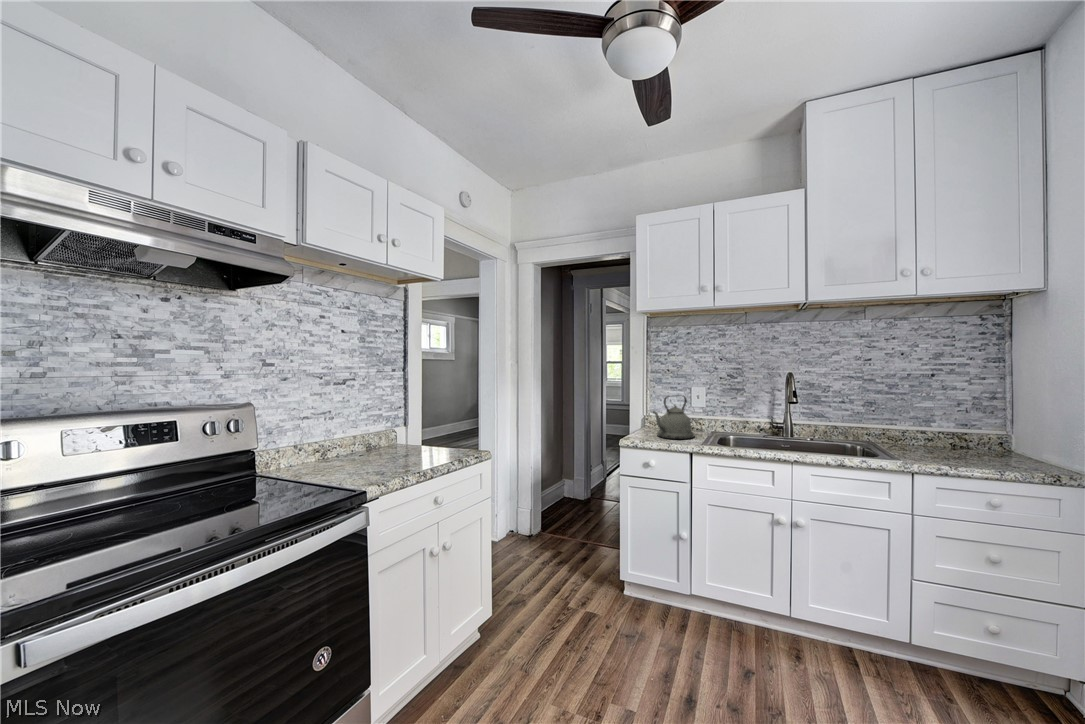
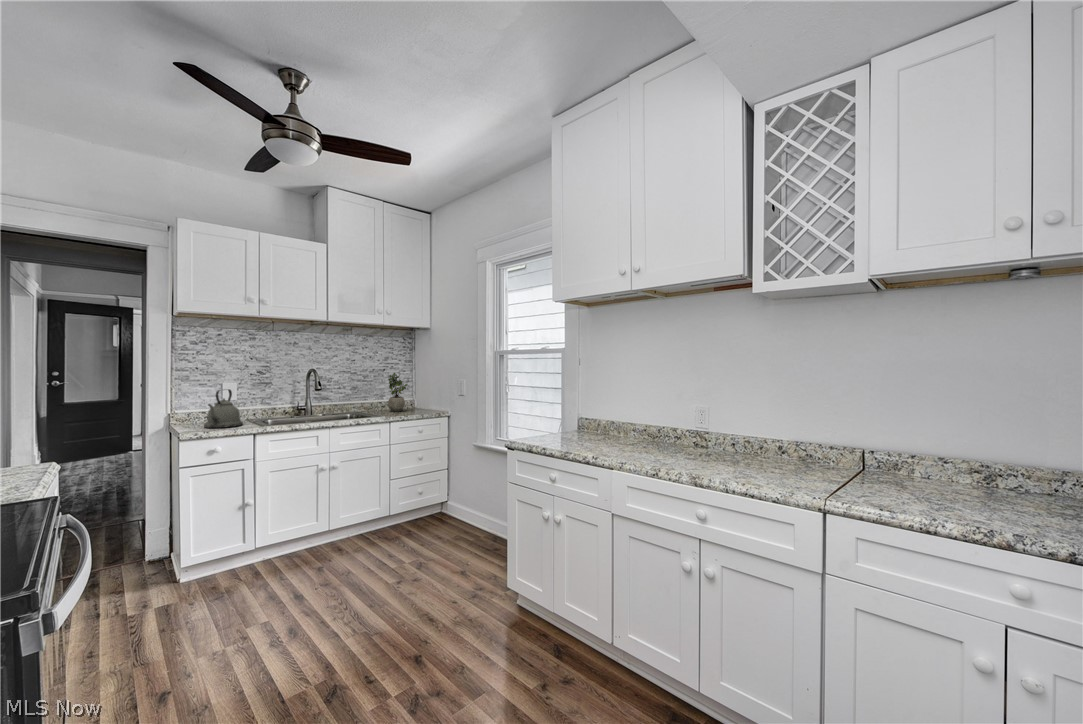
potted plant: none [932,382,973,455] -> present [388,373,408,412]

